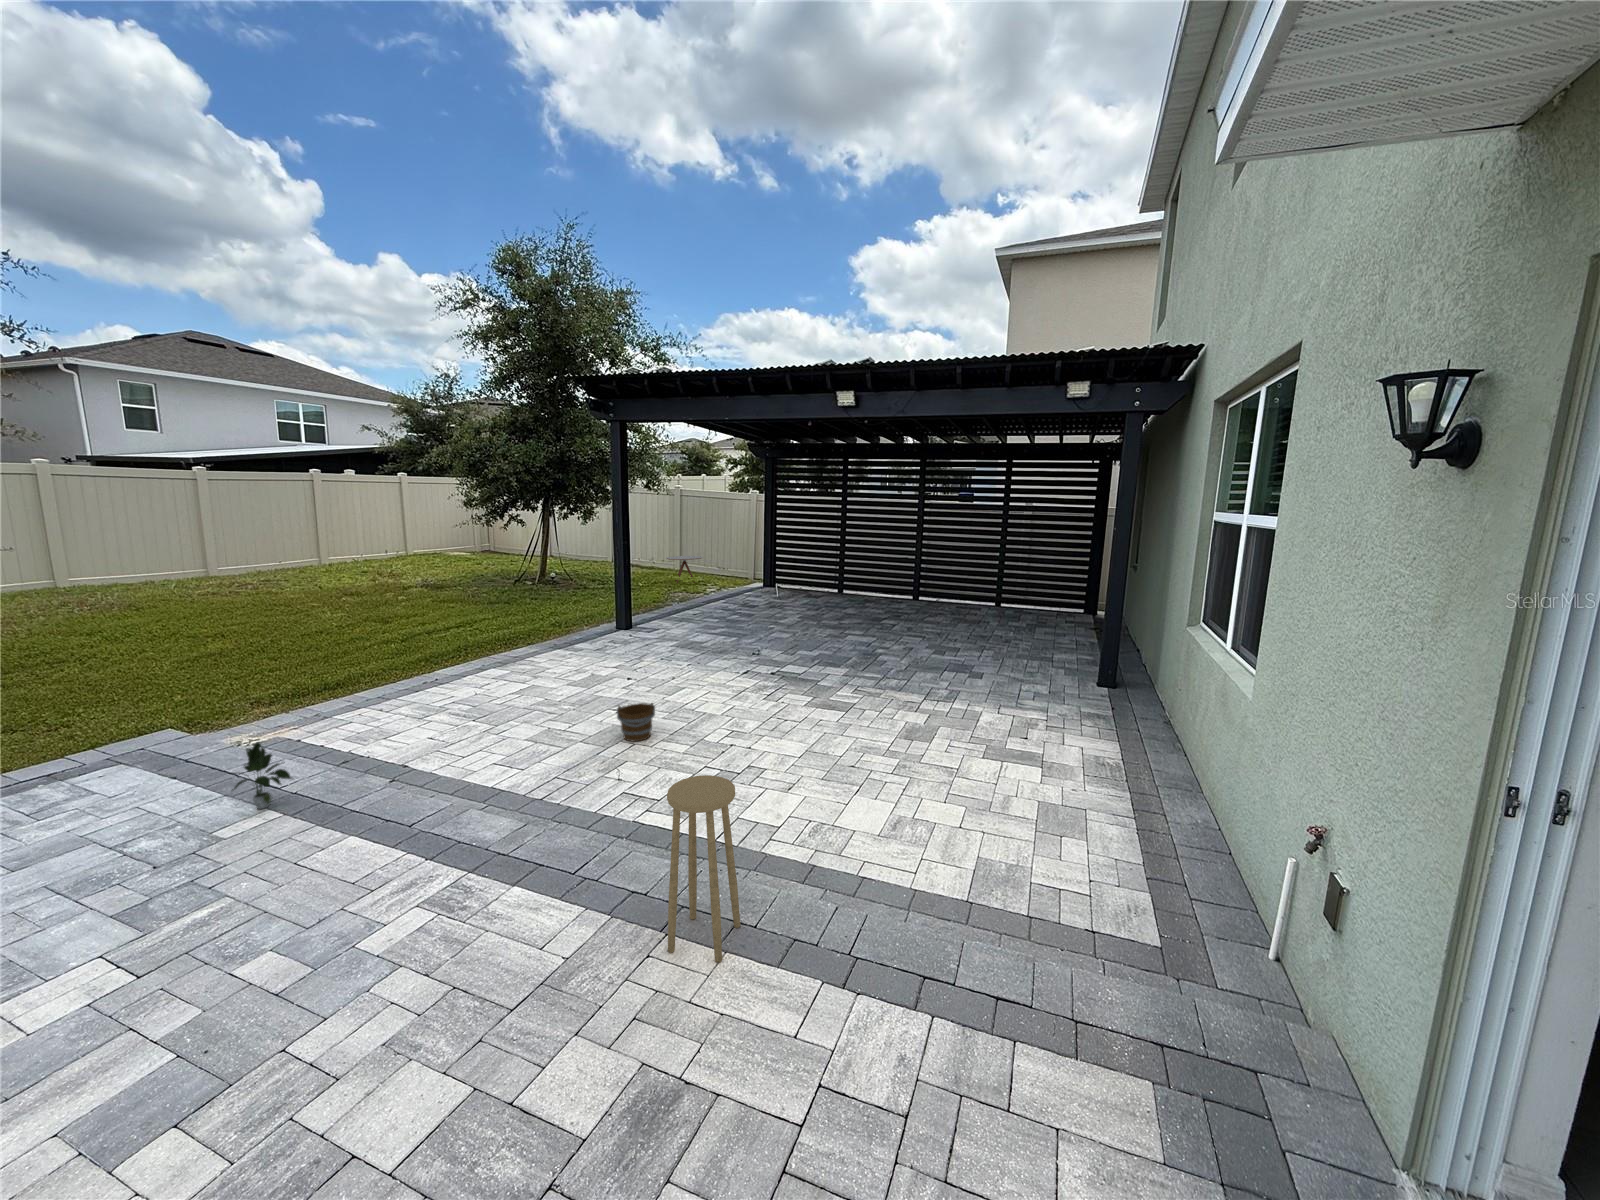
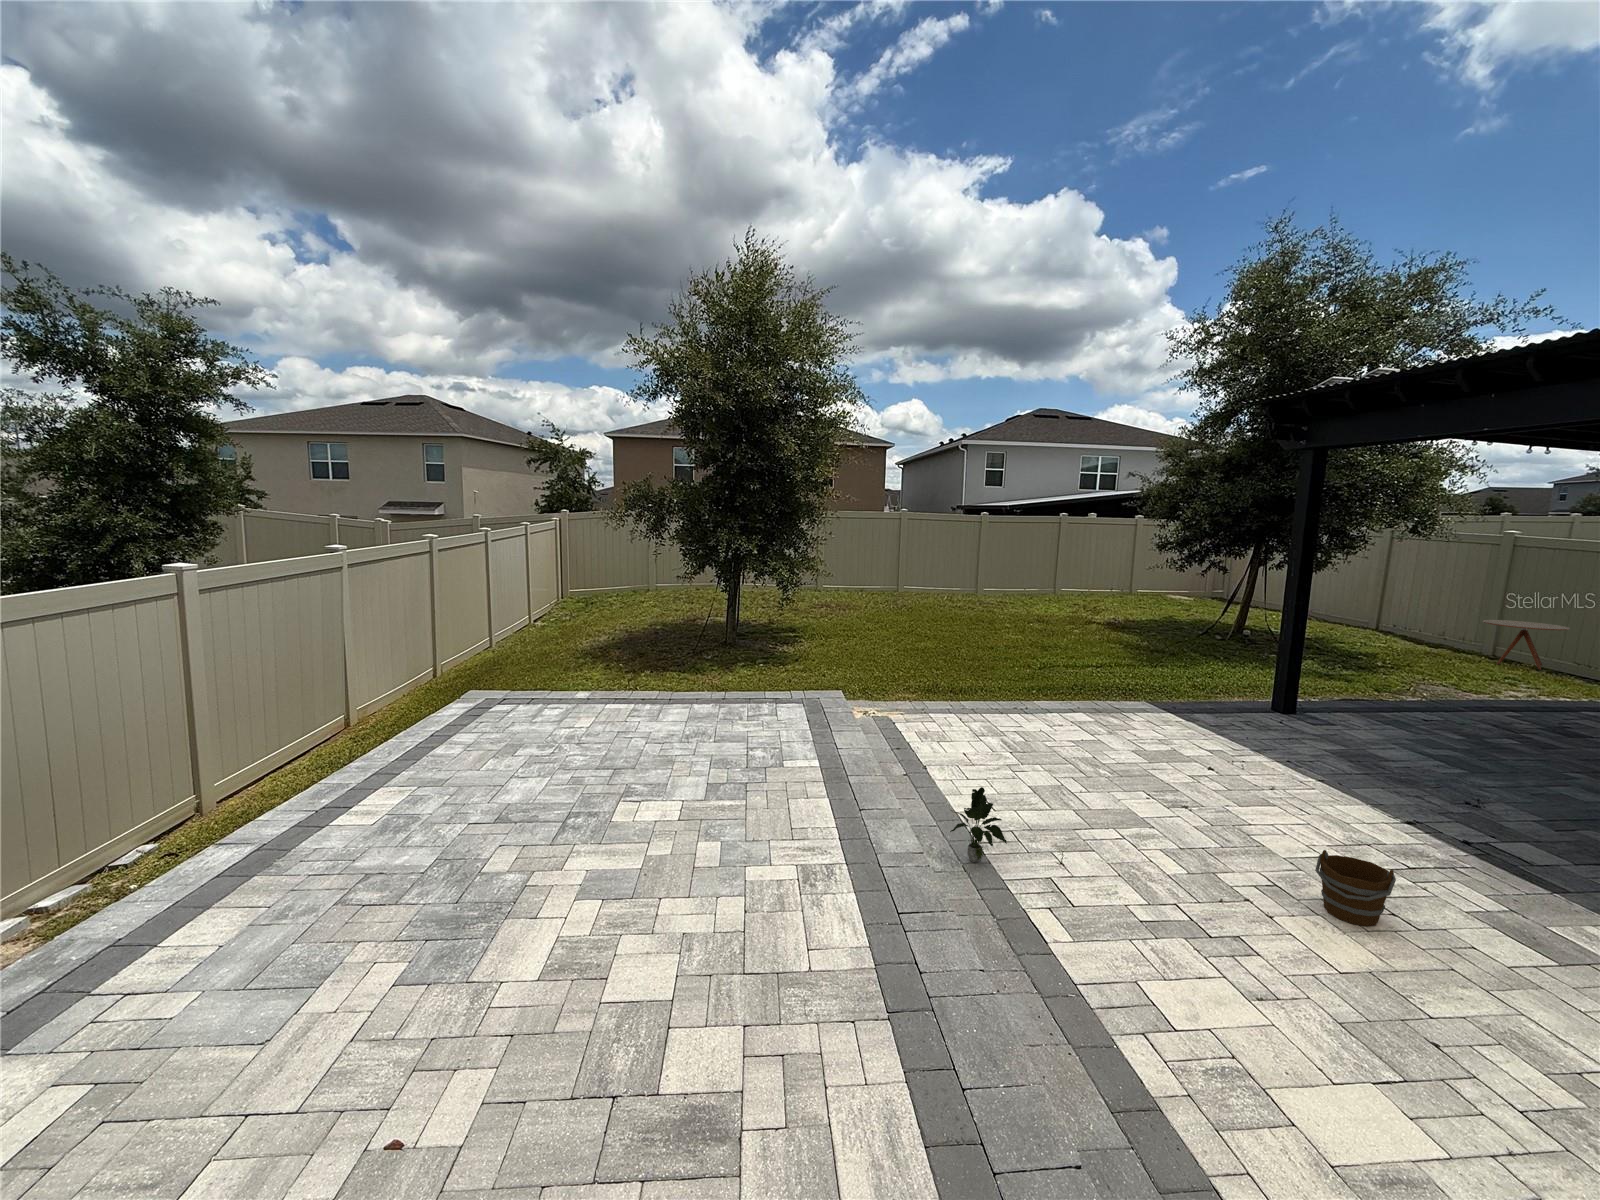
bucket: present [617,703,655,742] -> present [1315,850,1396,926]
potted plant: present [232,743,292,809] -> present [950,787,1007,862]
stool: present [667,775,740,962] -> none [872,851,967,1087]

